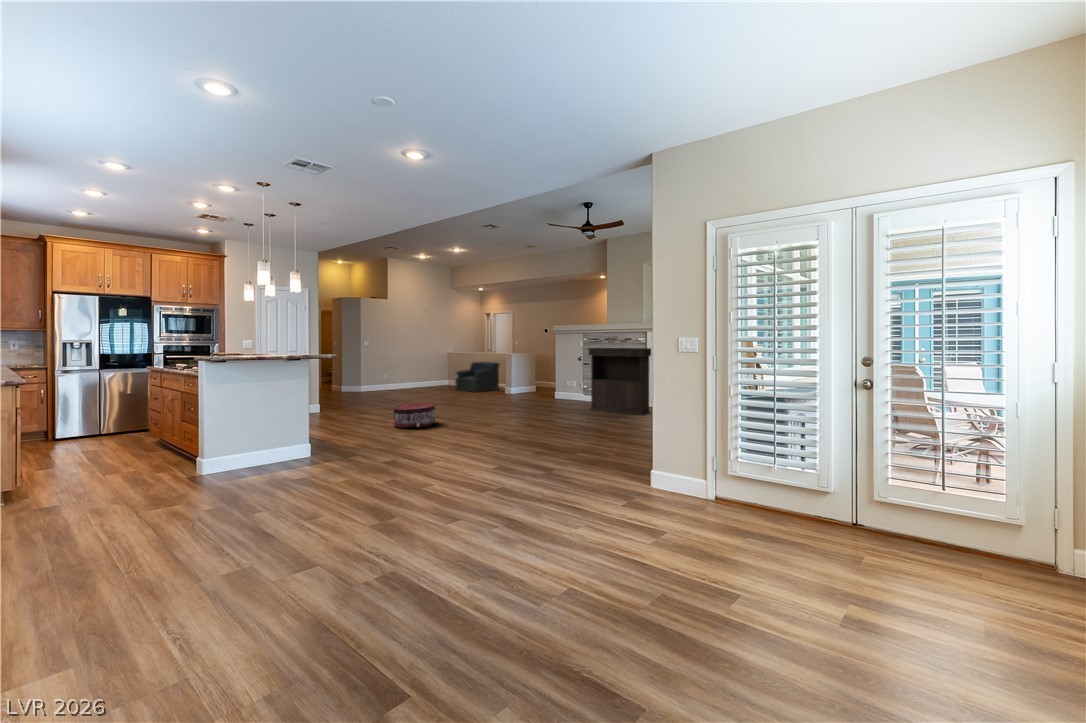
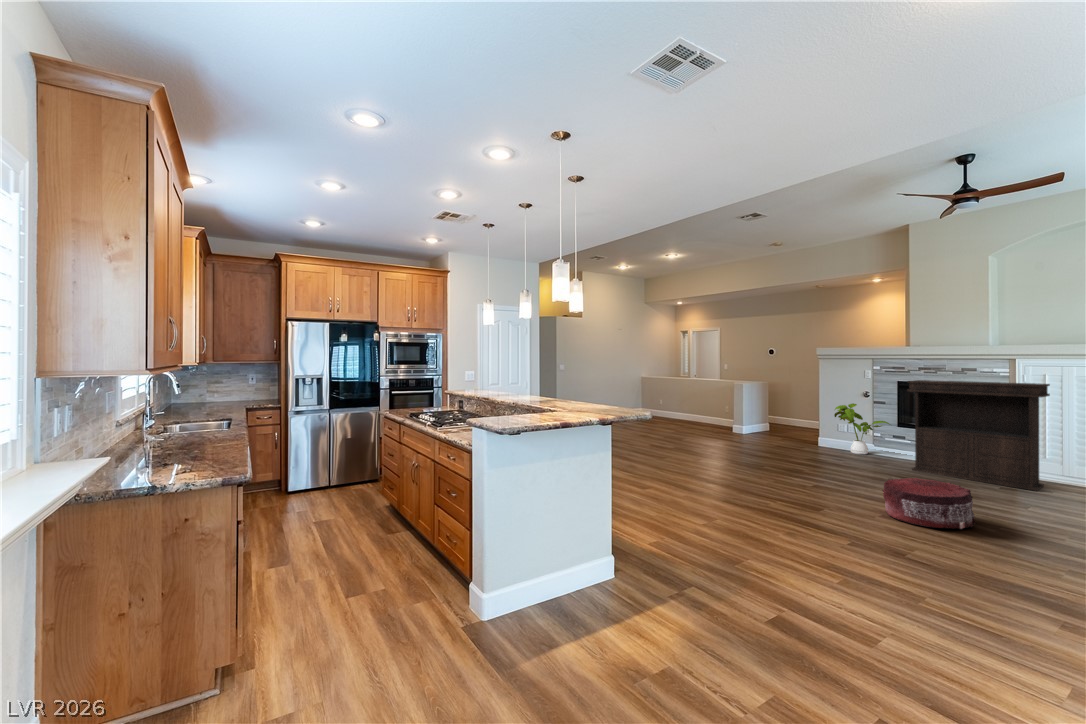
armchair: present [455,362,500,392] -> none [661,390,719,429]
house plant: none [557,366,591,402] -> present [834,403,889,454]
pouf: present [393,403,436,428] -> present [882,478,976,529]

